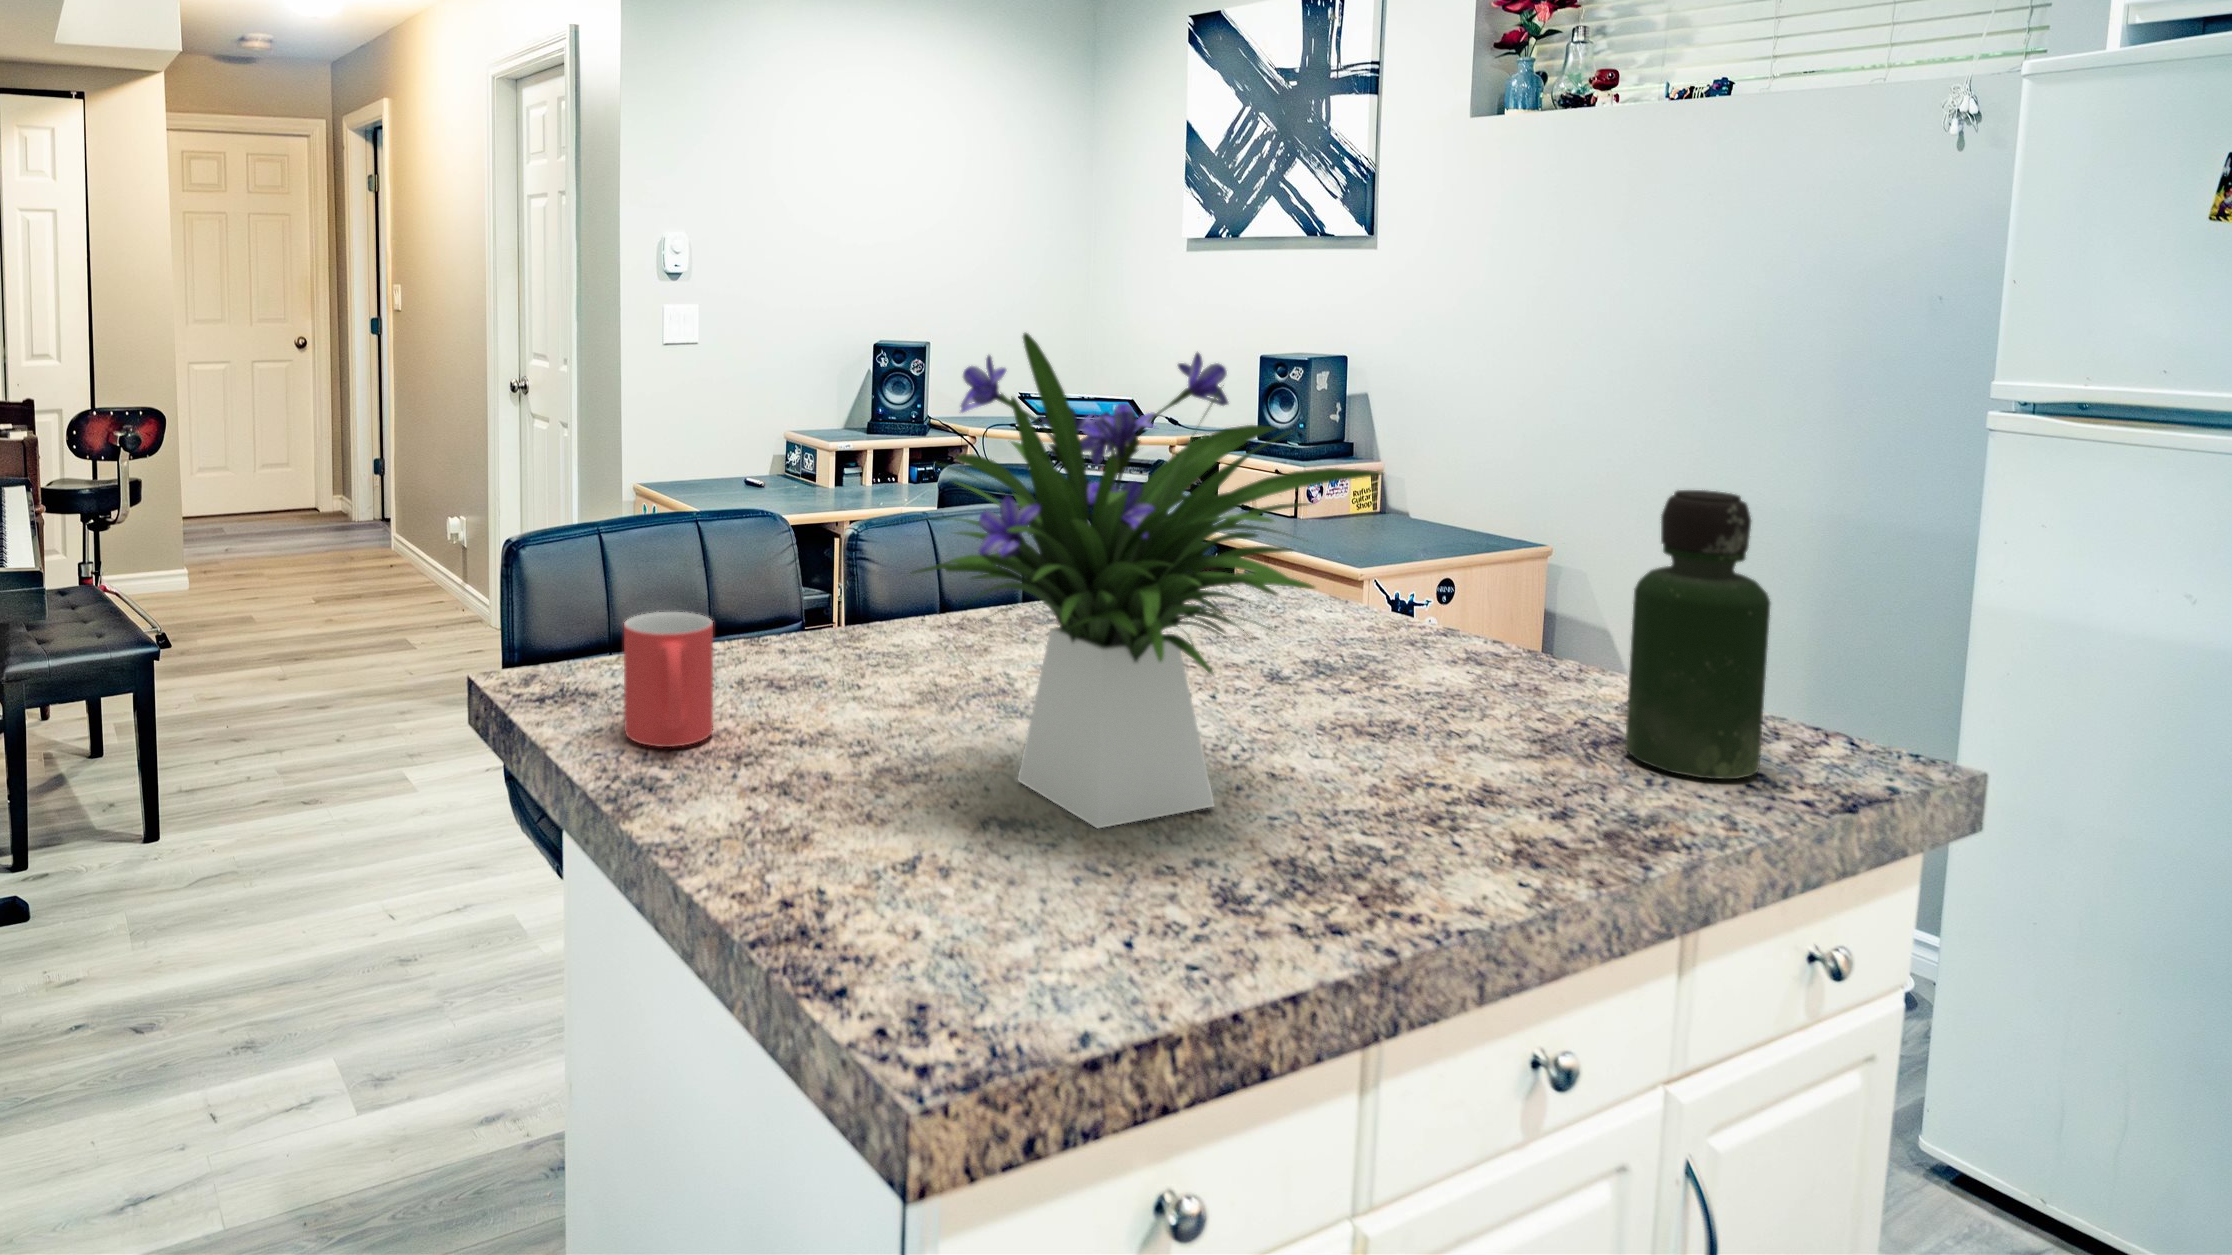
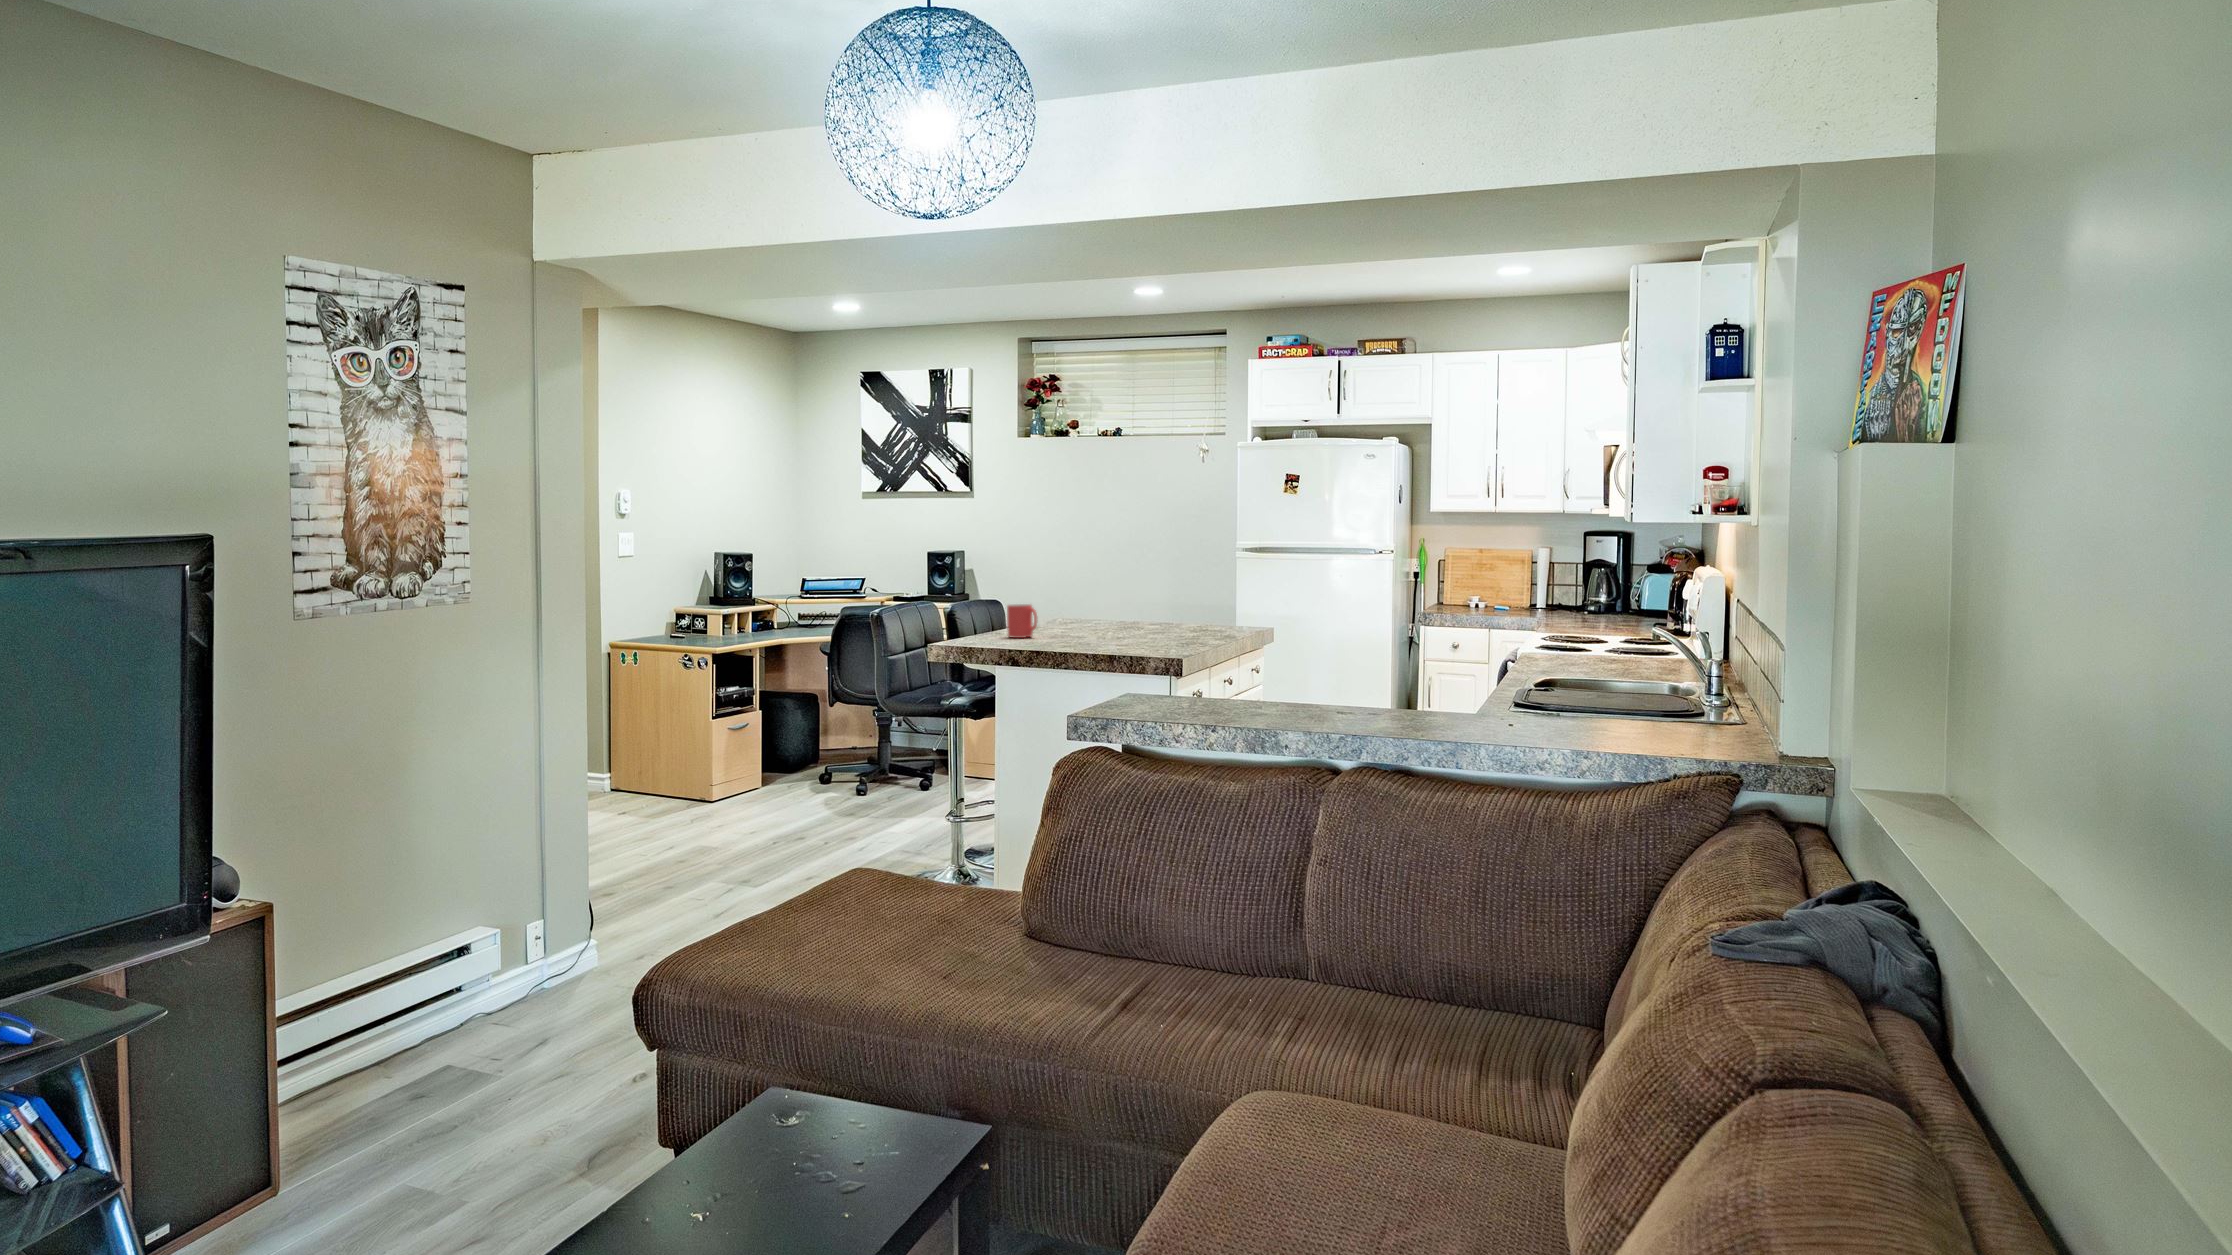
flower arrangement: present [890,333,1383,828] -> none [1080,518,1195,634]
bottle: present [1625,490,1770,779] -> none [1208,555,1237,622]

